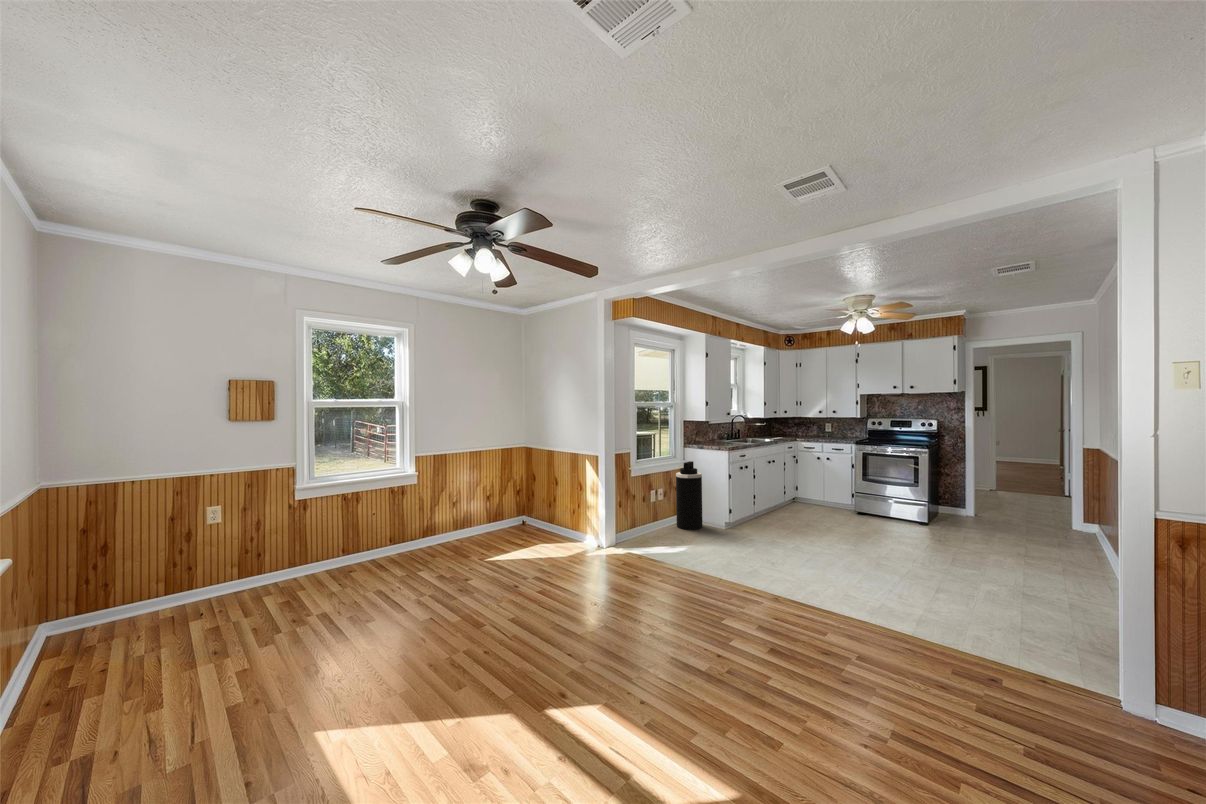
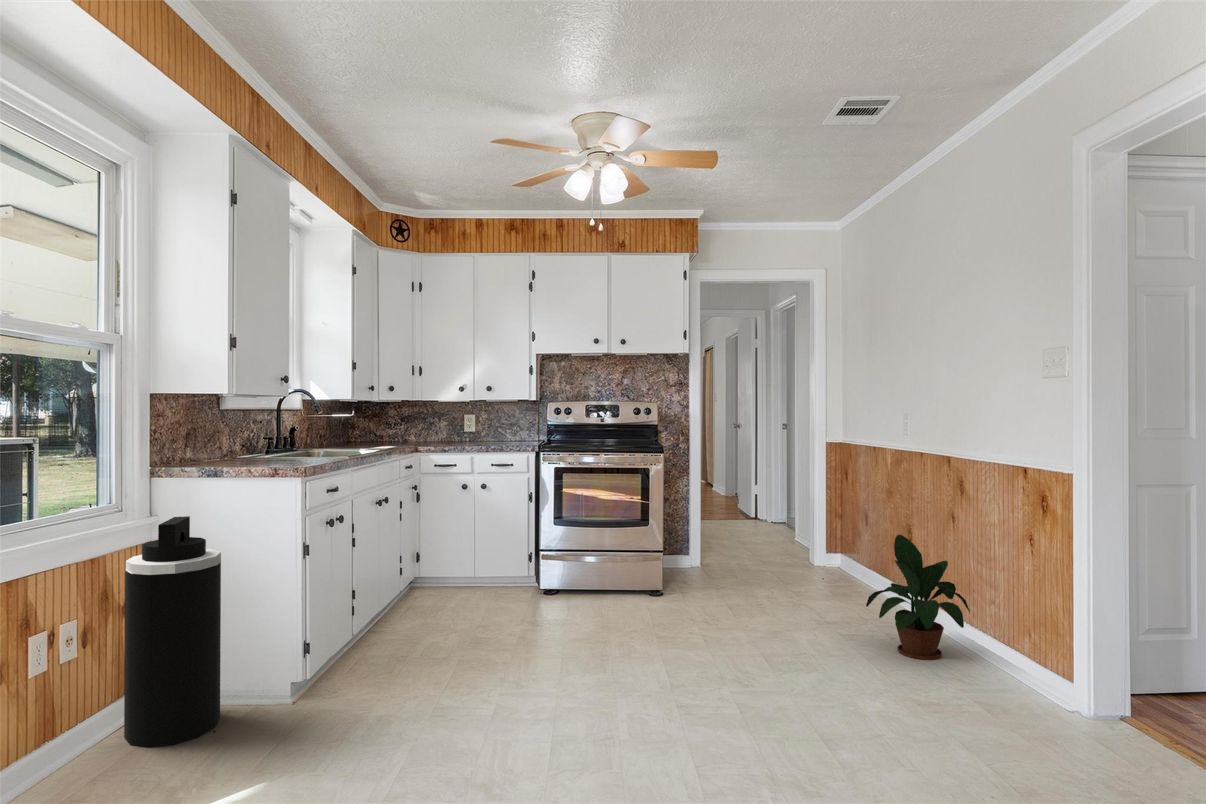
potted plant: none [1023,506,1096,579] -> present [866,535,970,660]

